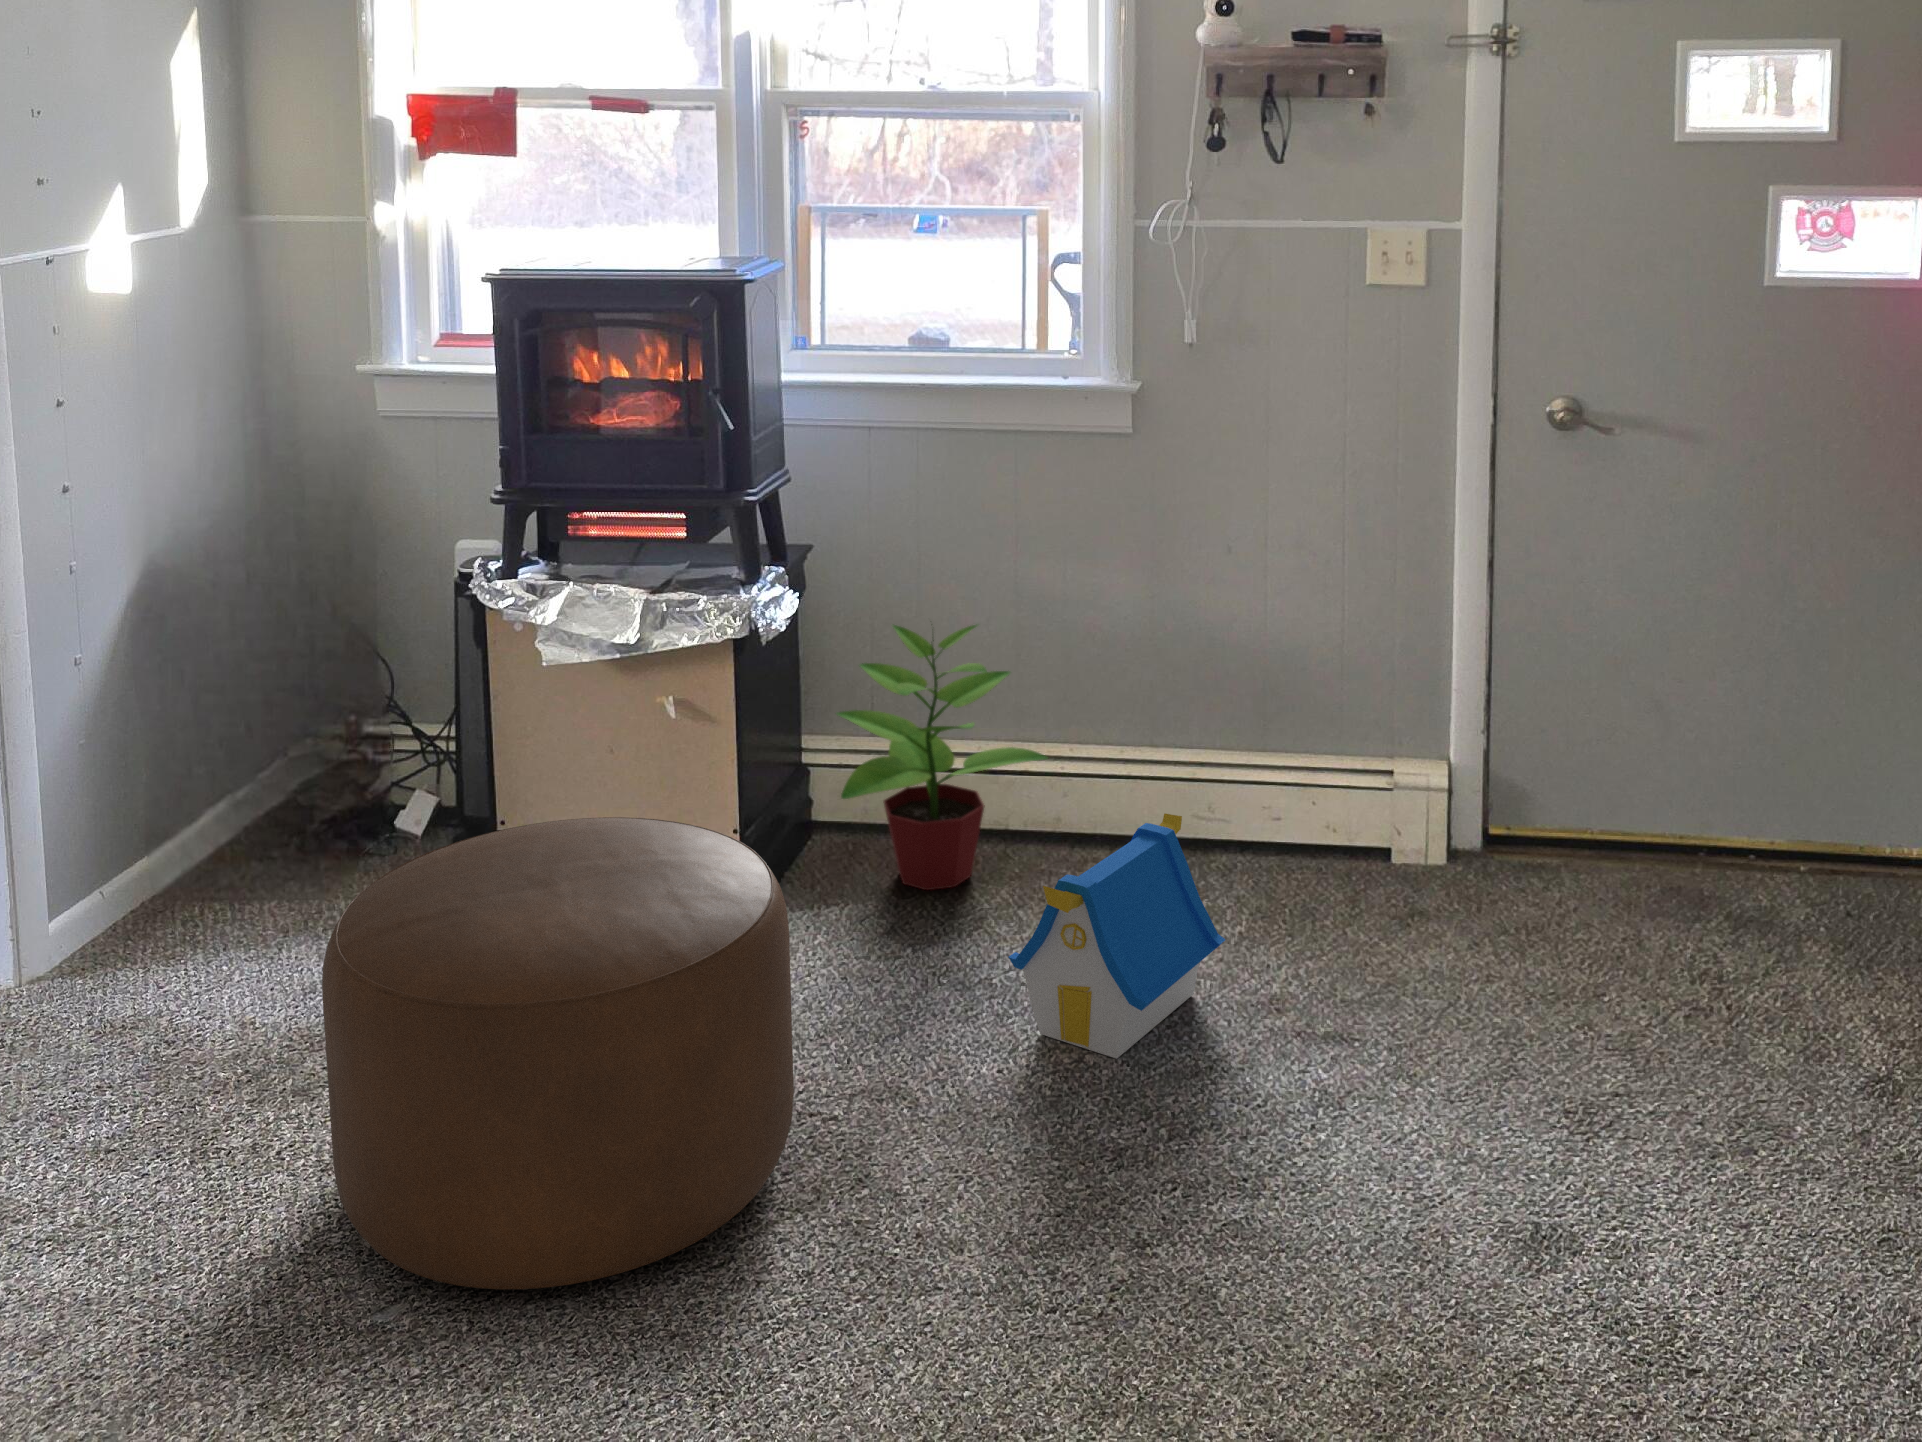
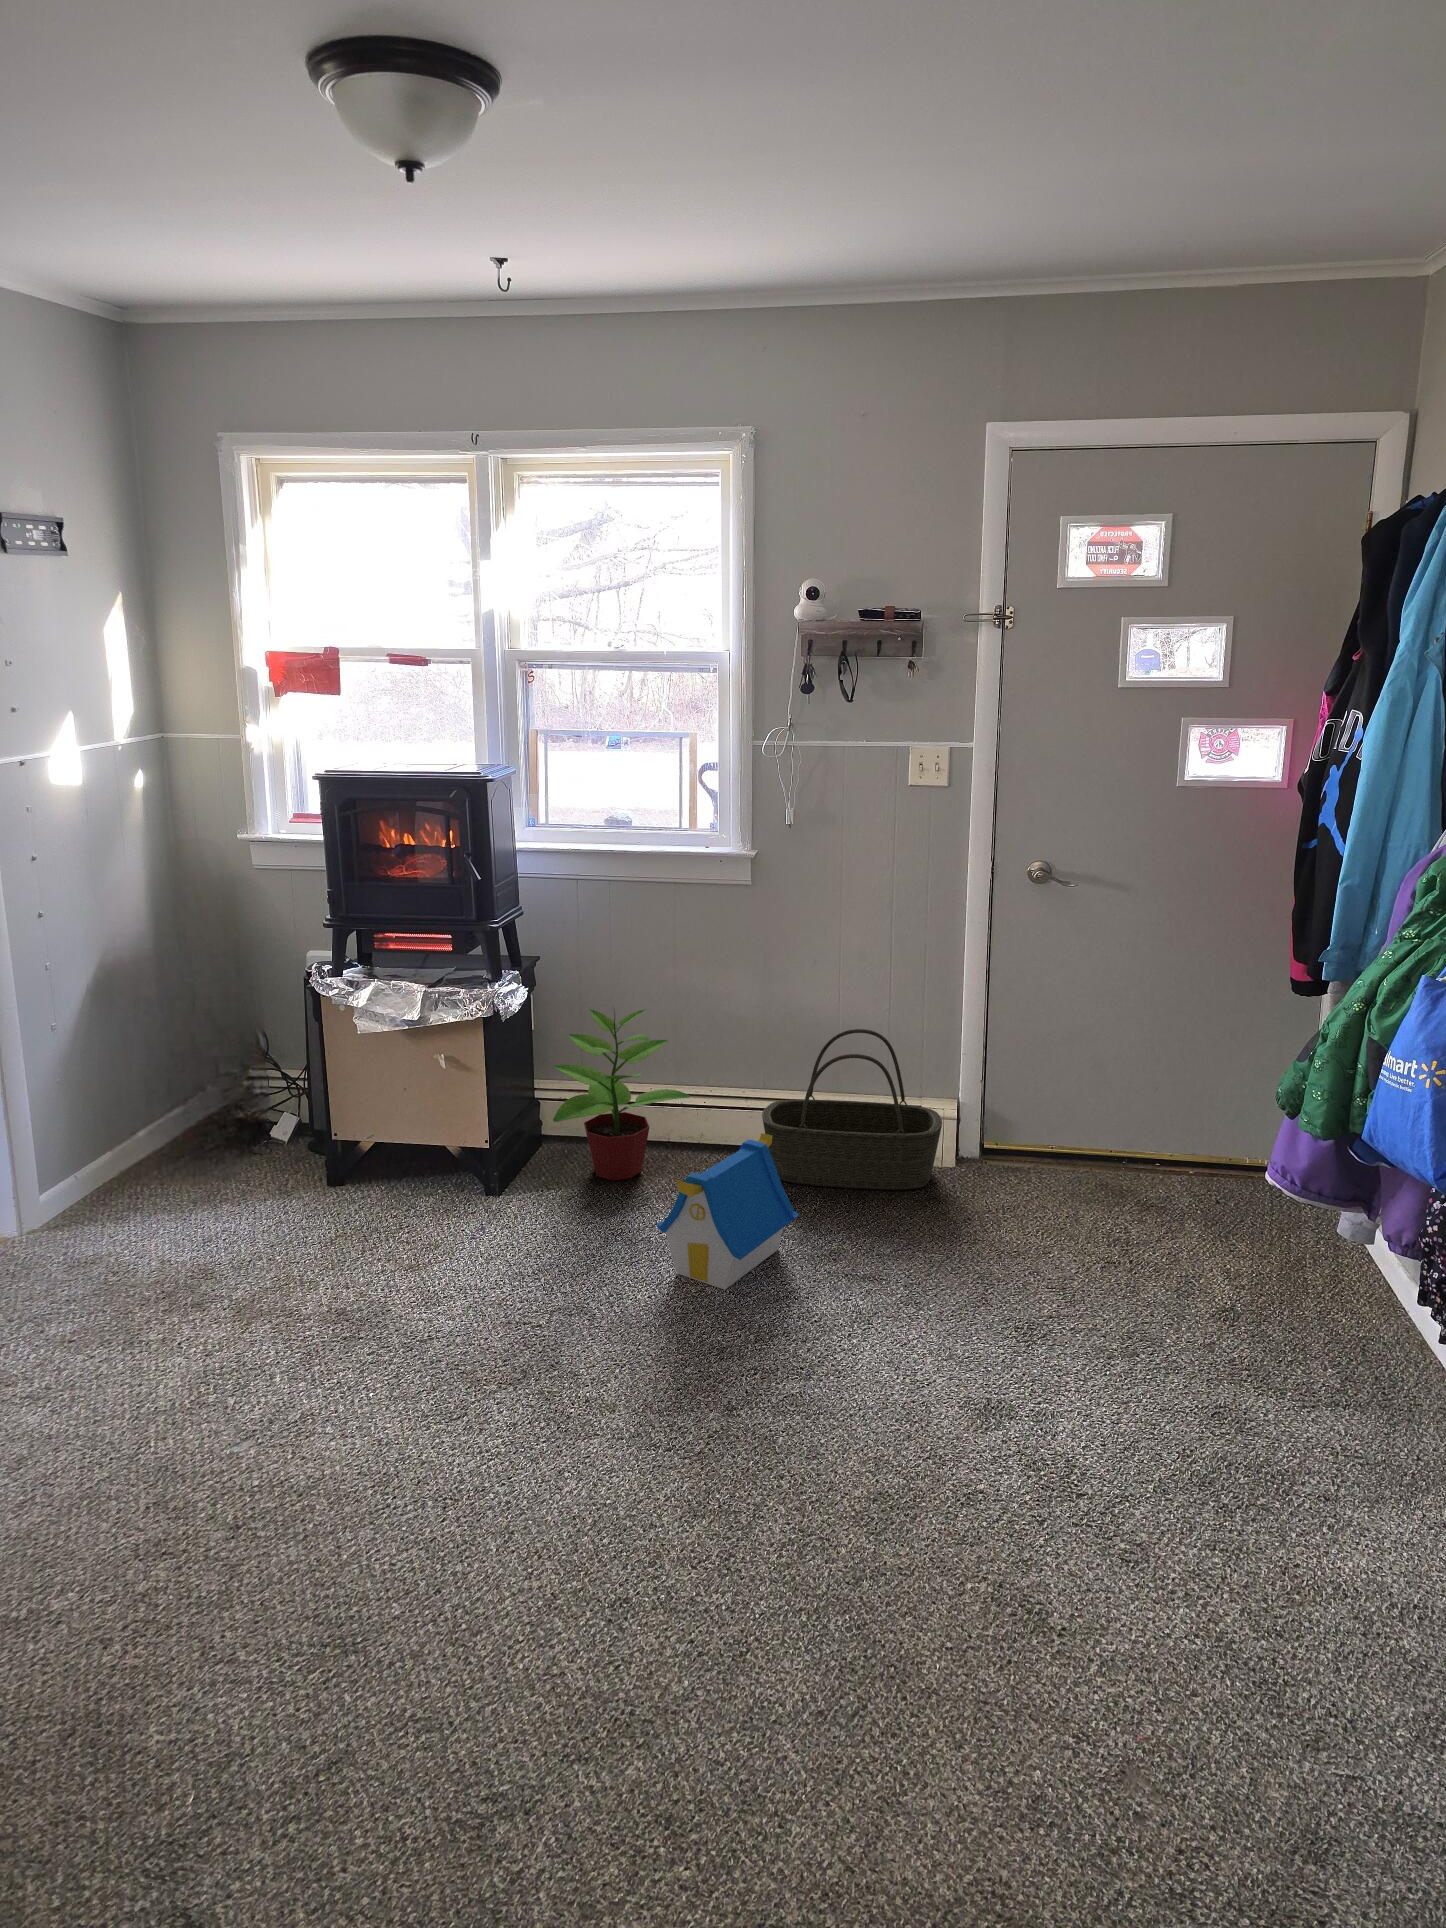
basket: none [1156,652,1432,901] -> present [762,1029,942,1190]
ottoman: present [322,817,794,1289] -> none [197,1133,509,1432]

